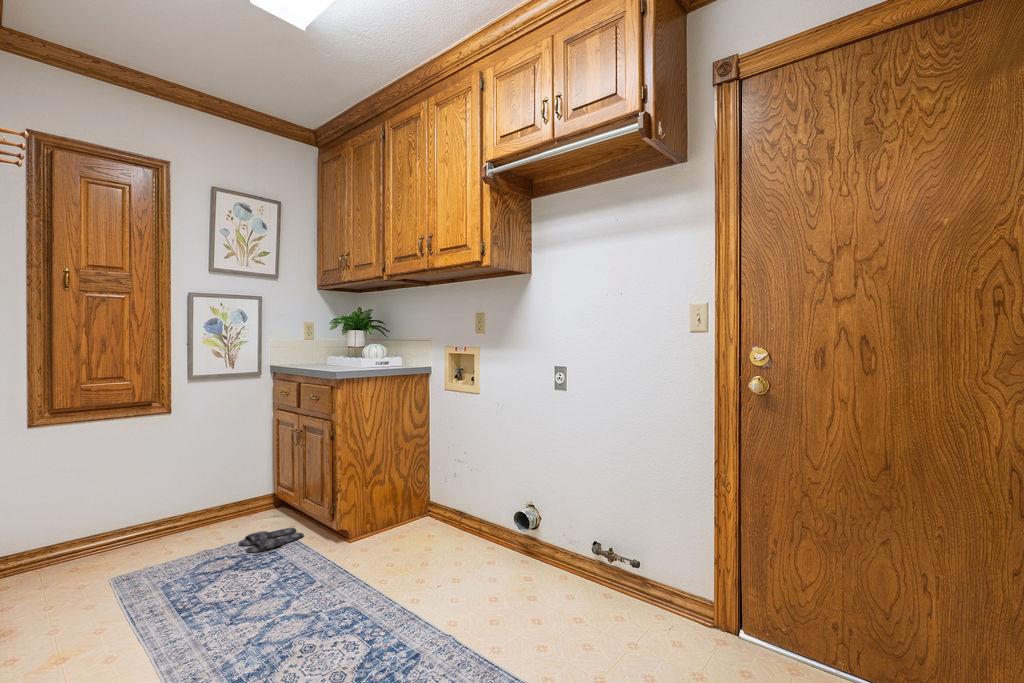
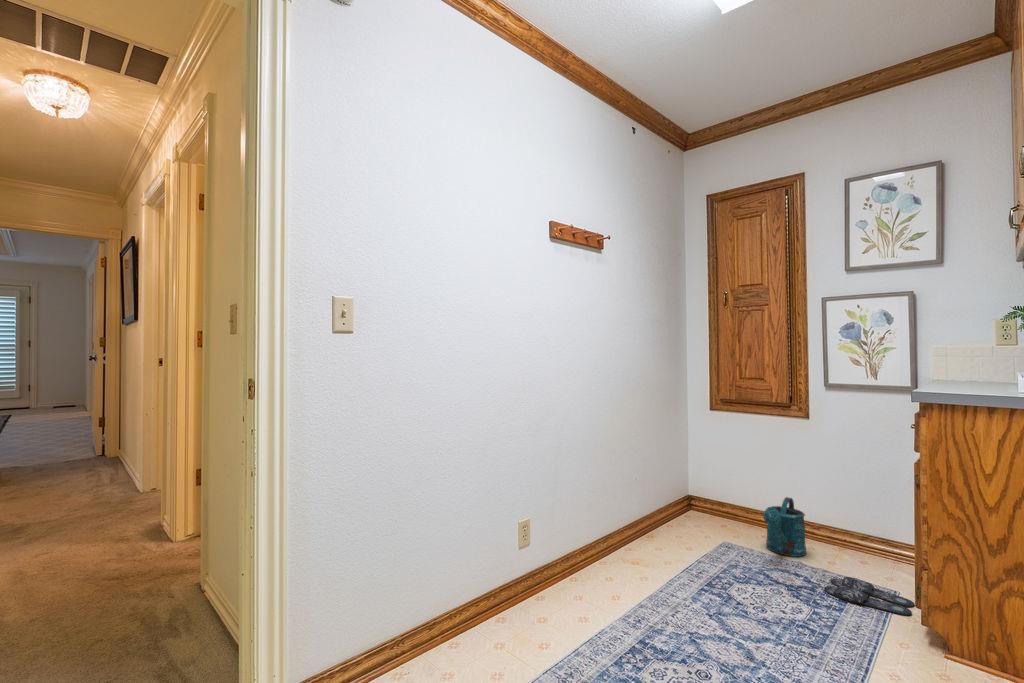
watering can: none [148,494,193,554] -> present [763,497,806,557]

